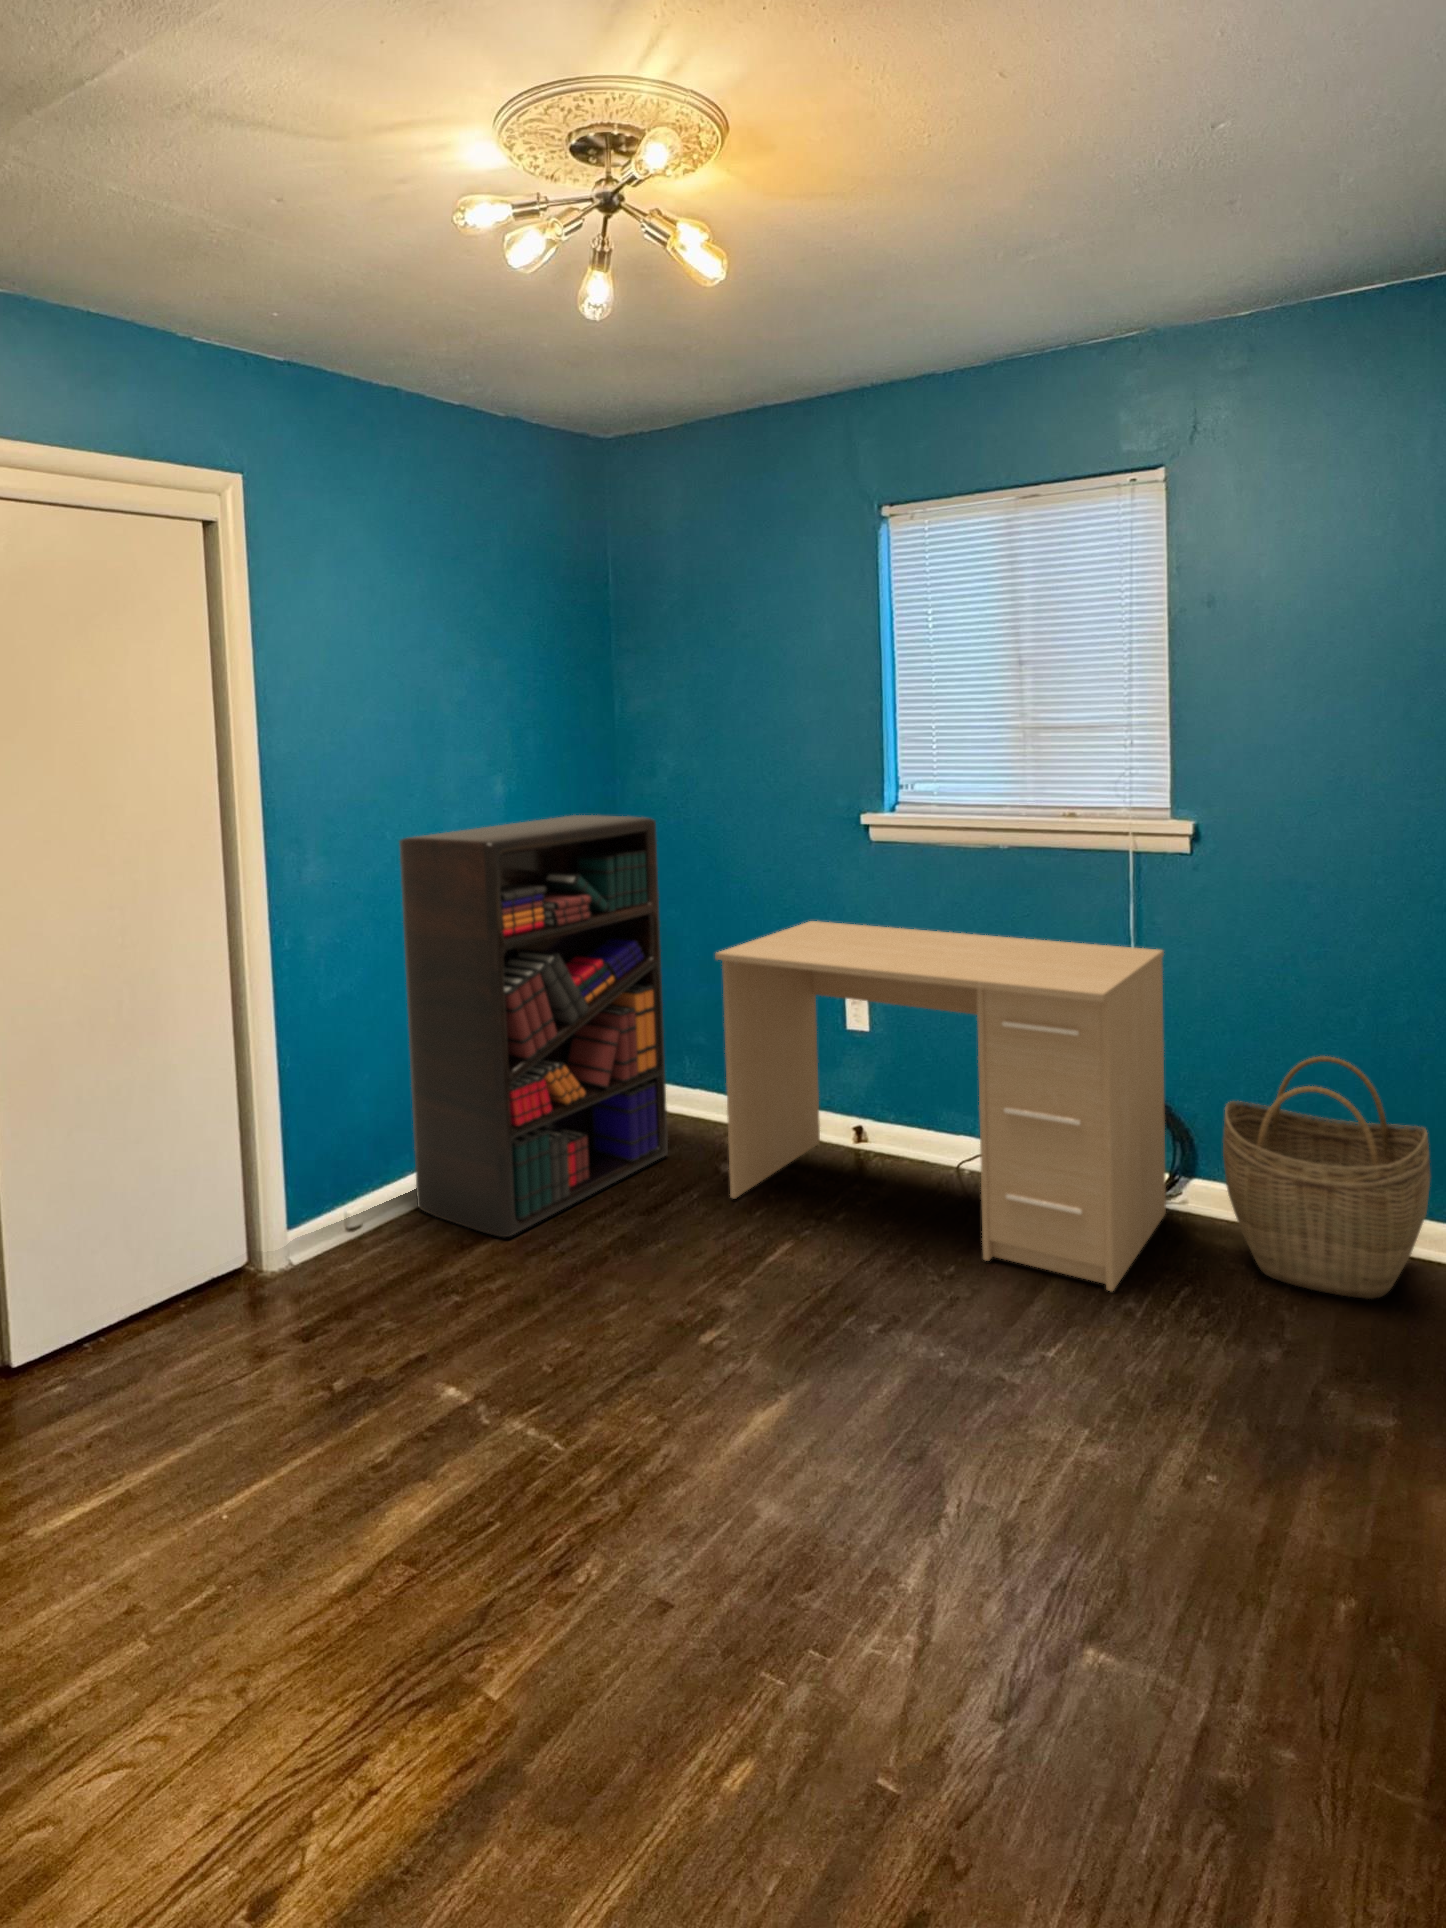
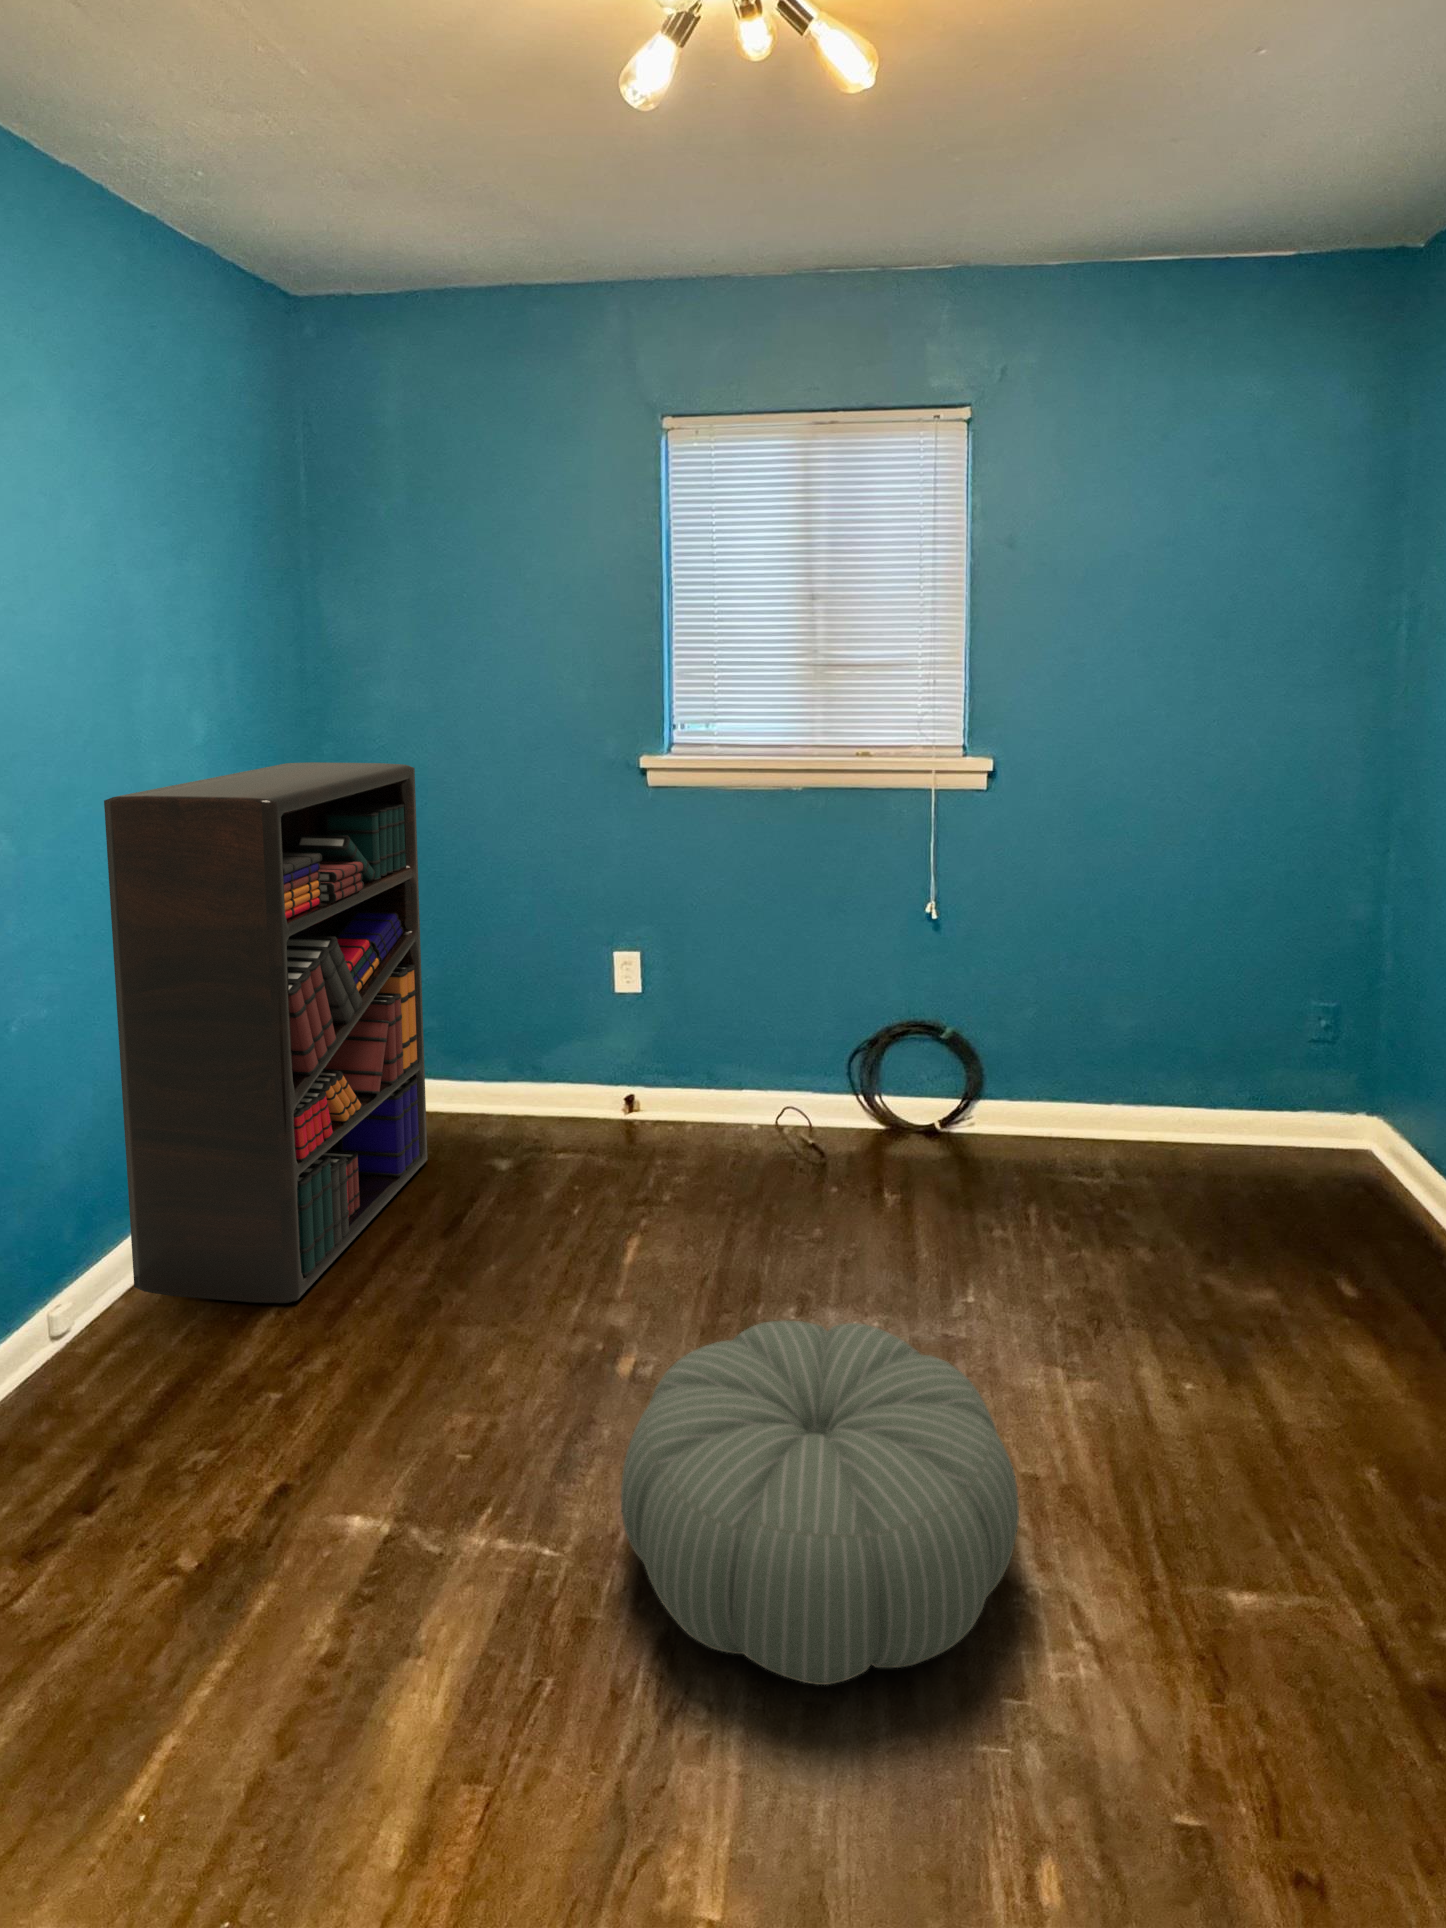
desk: present [715,921,1166,1292] -> none [526,876,981,1220]
woven basket: present [1223,1056,1430,1299] -> none [1032,970,1207,1183]
pouf: none [574,1309,914,1602] -> present [621,1321,1019,1685]

